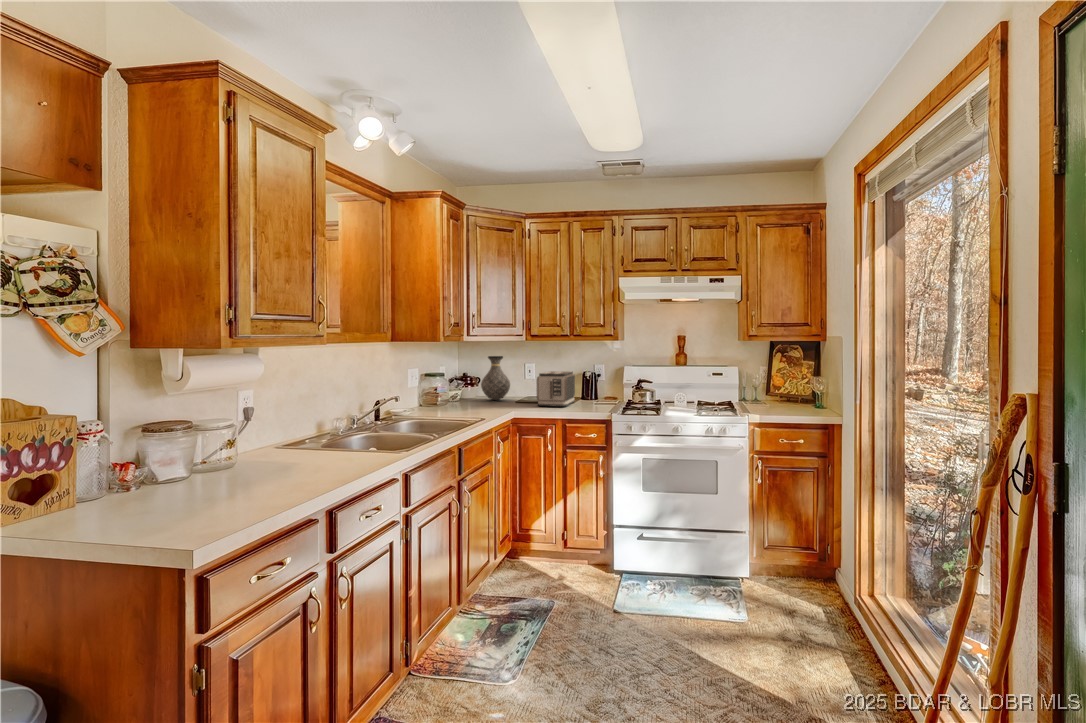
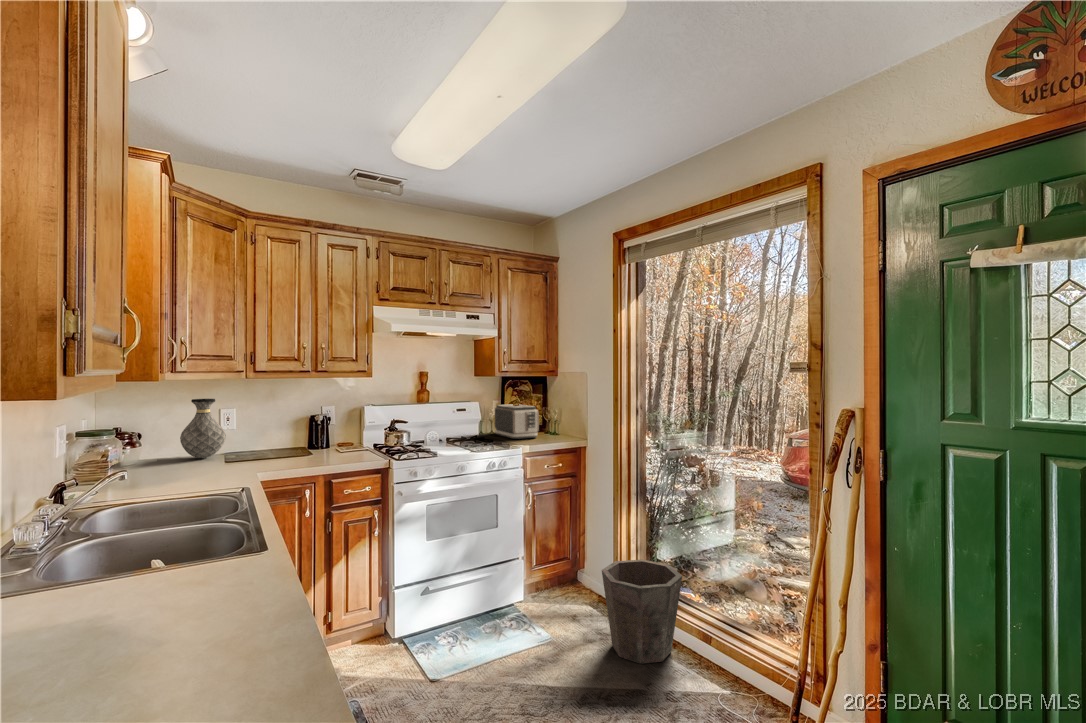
toaster: present [537,371,575,407] -> present [495,405,539,439]
waste bin: none [797,551,896,672] -> present [602,559,682,664]

